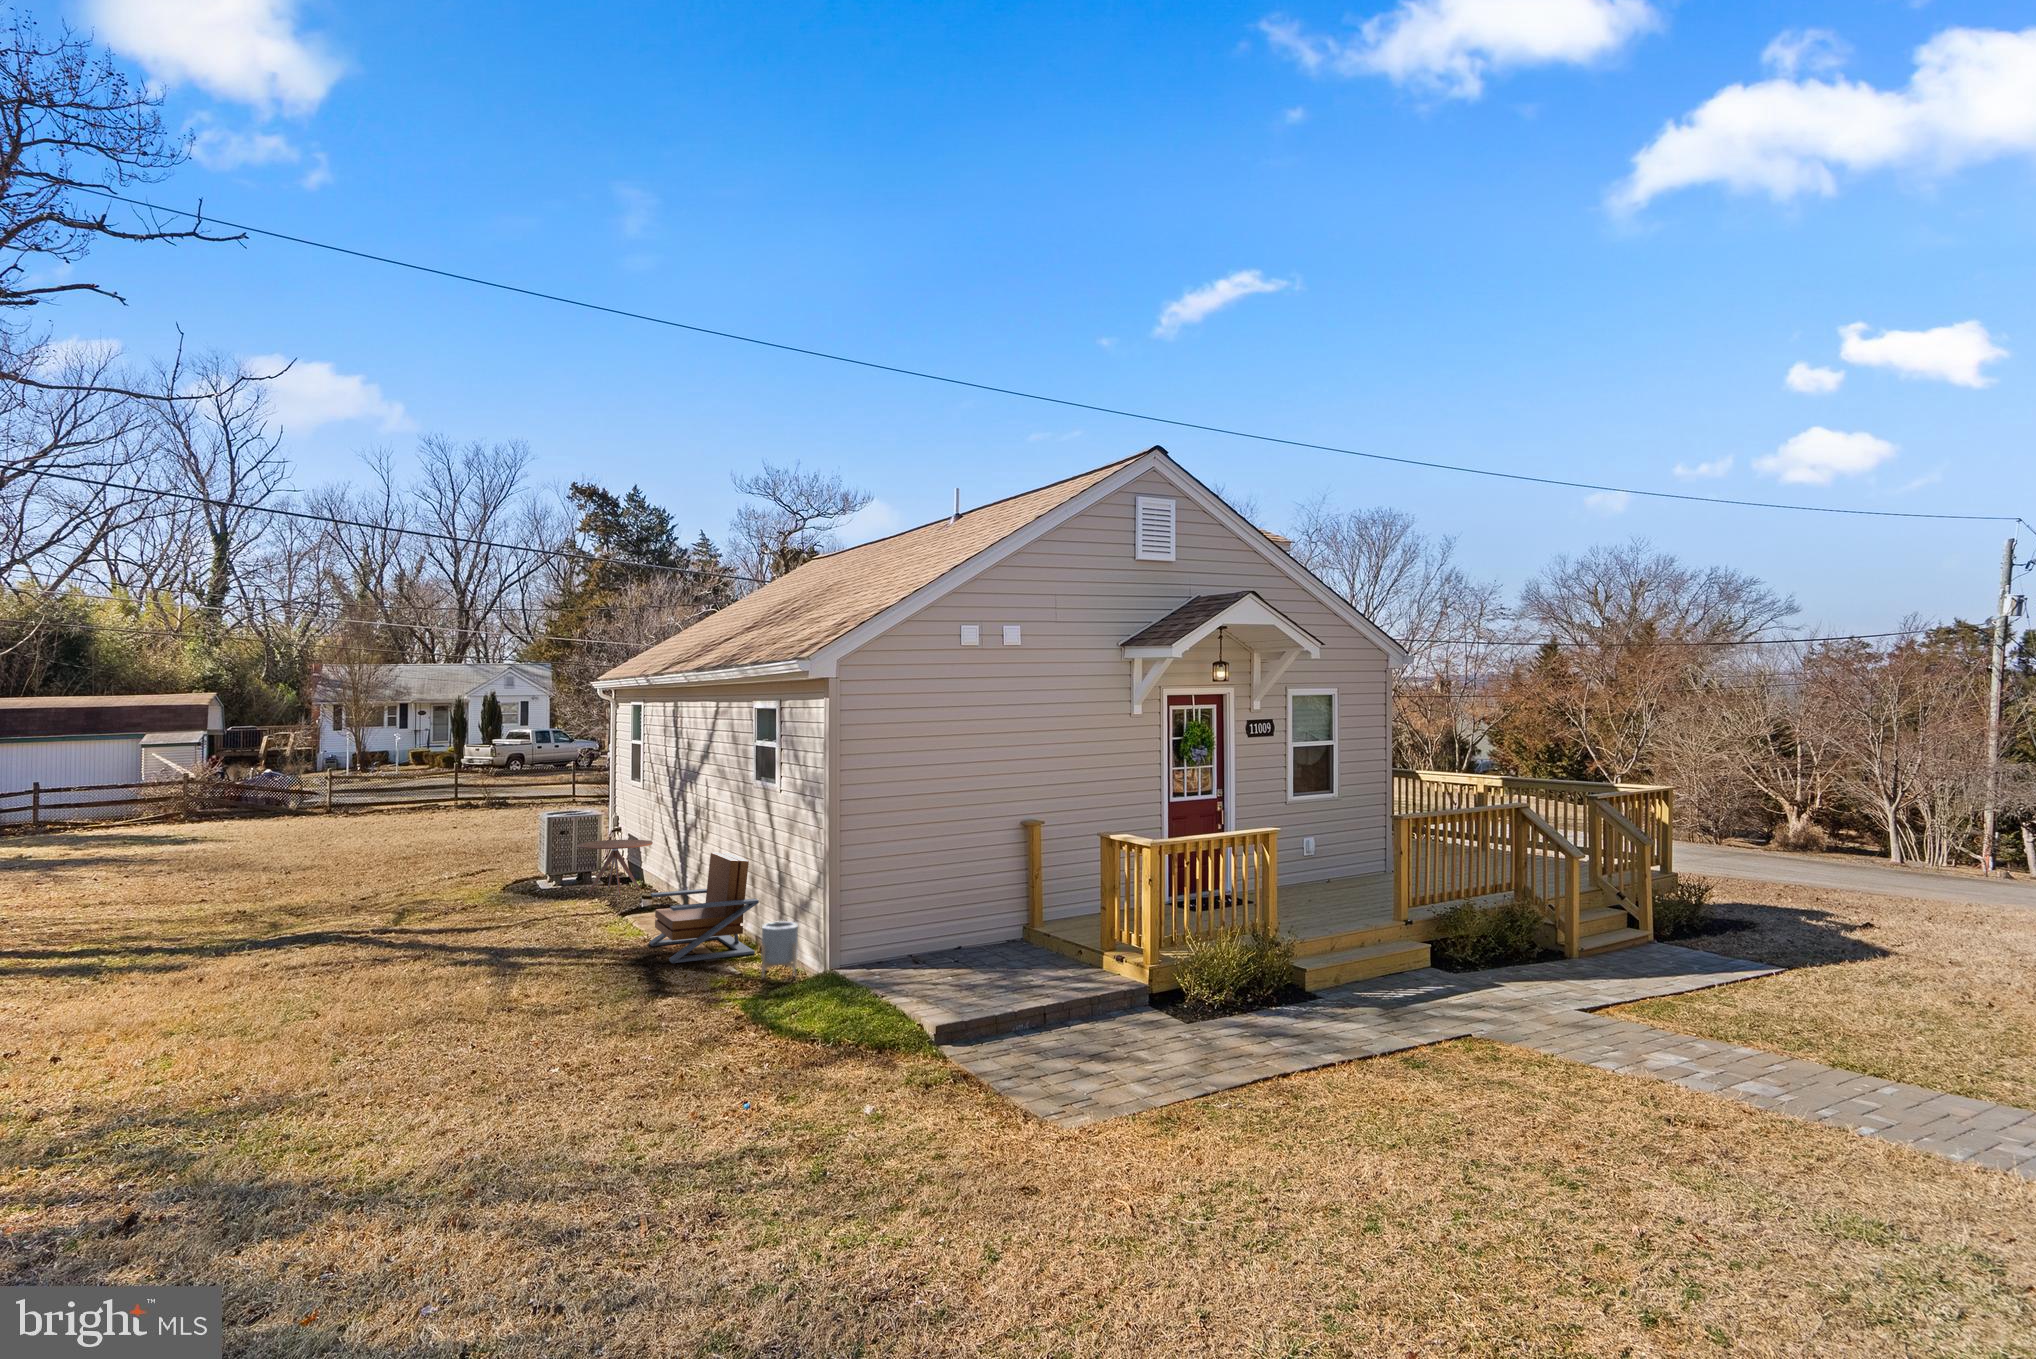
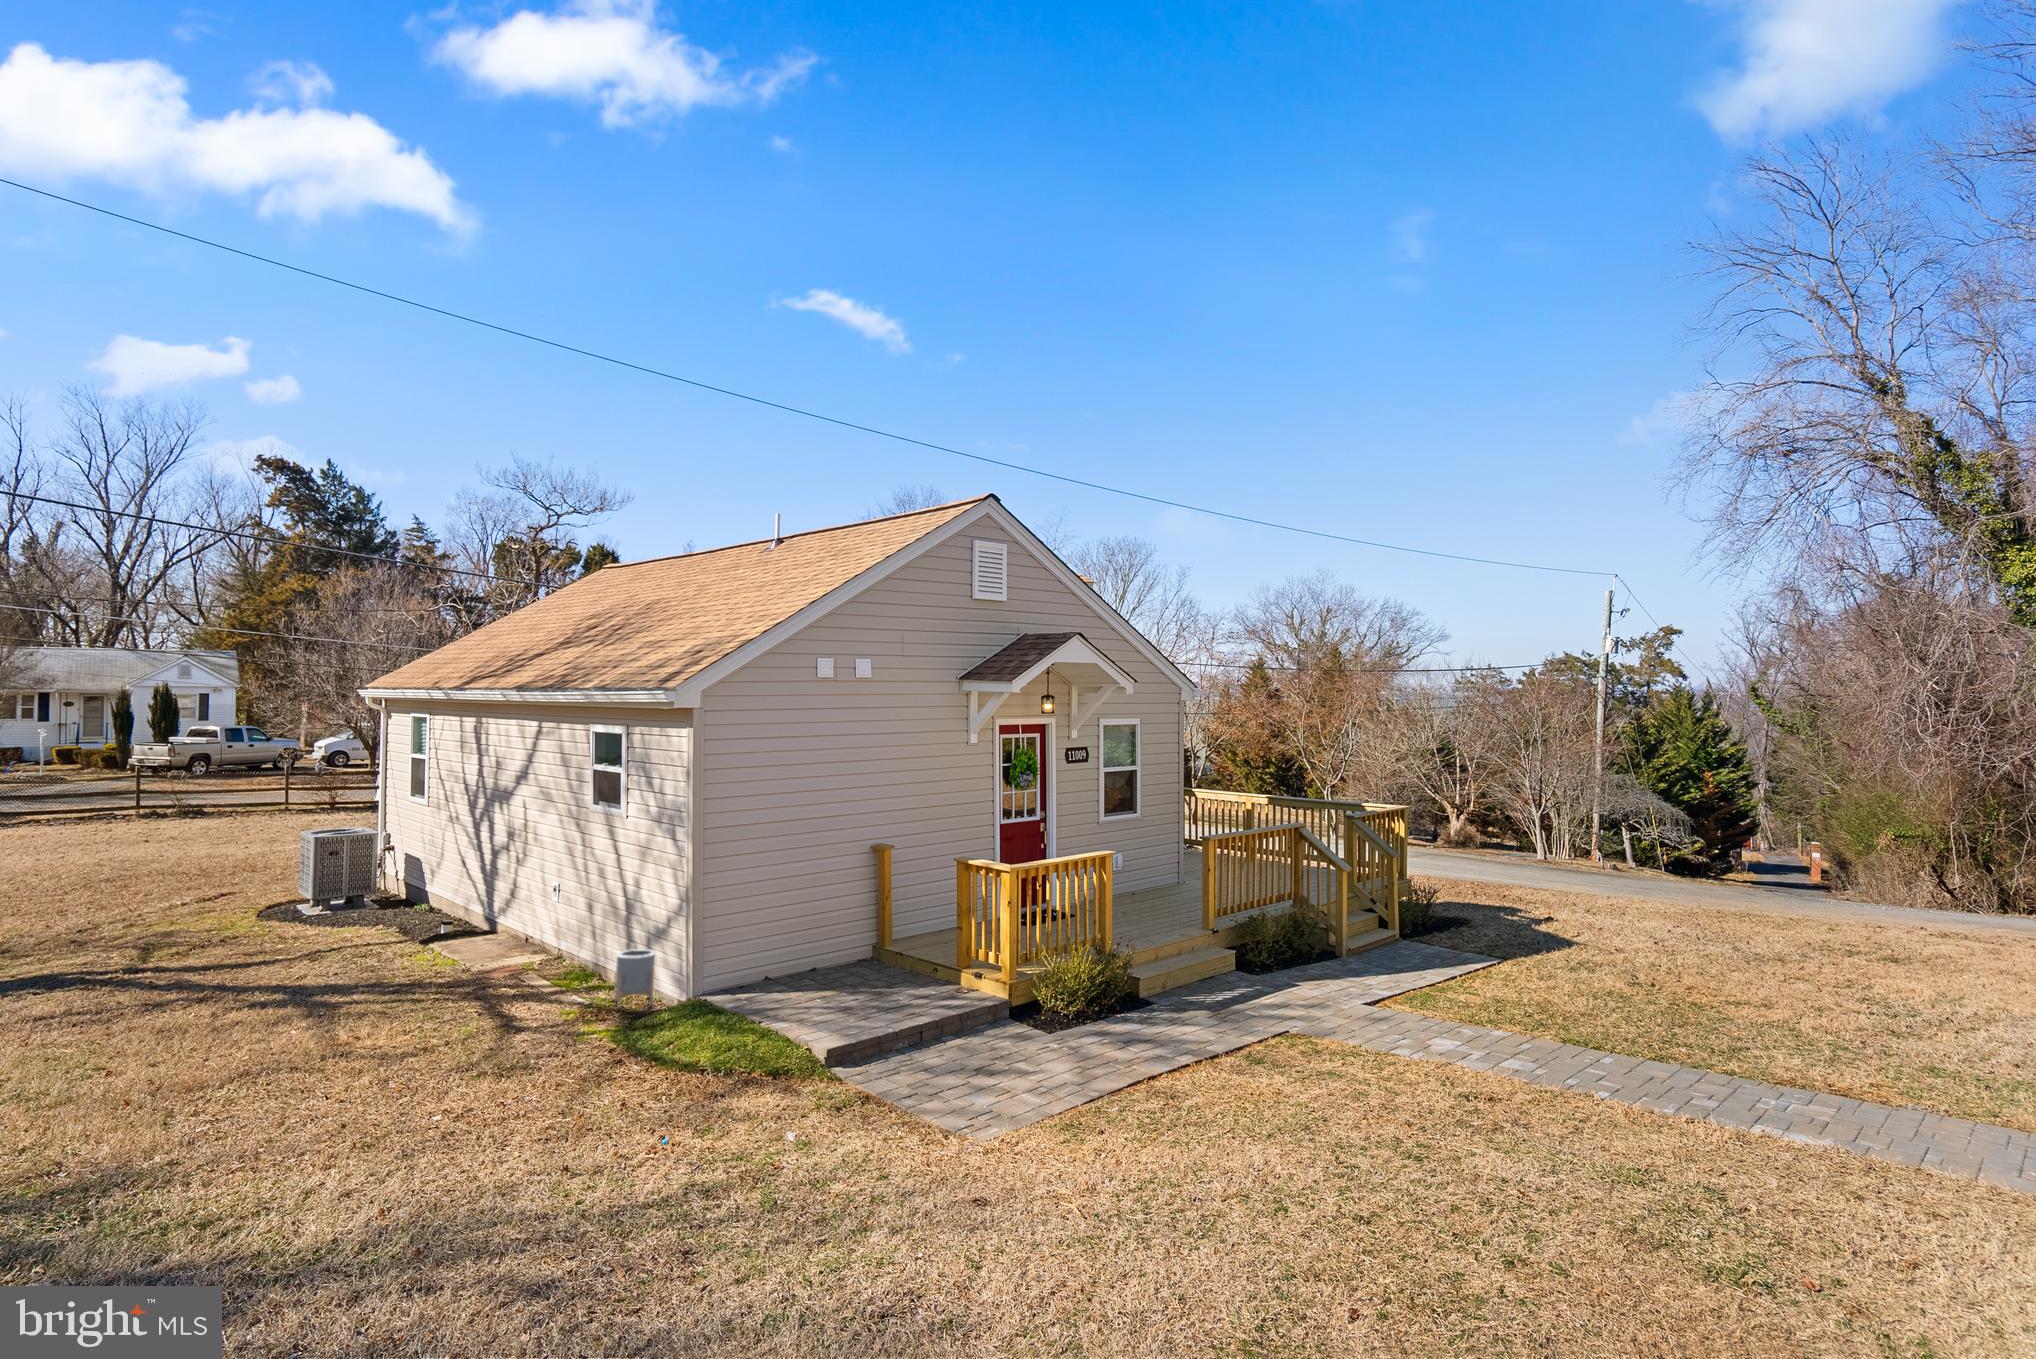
round table: present [577,840,653,895] -> none [355,861,445,921]
lounge chair: present [649,852,759,963] -> none [471,878,602,997]

